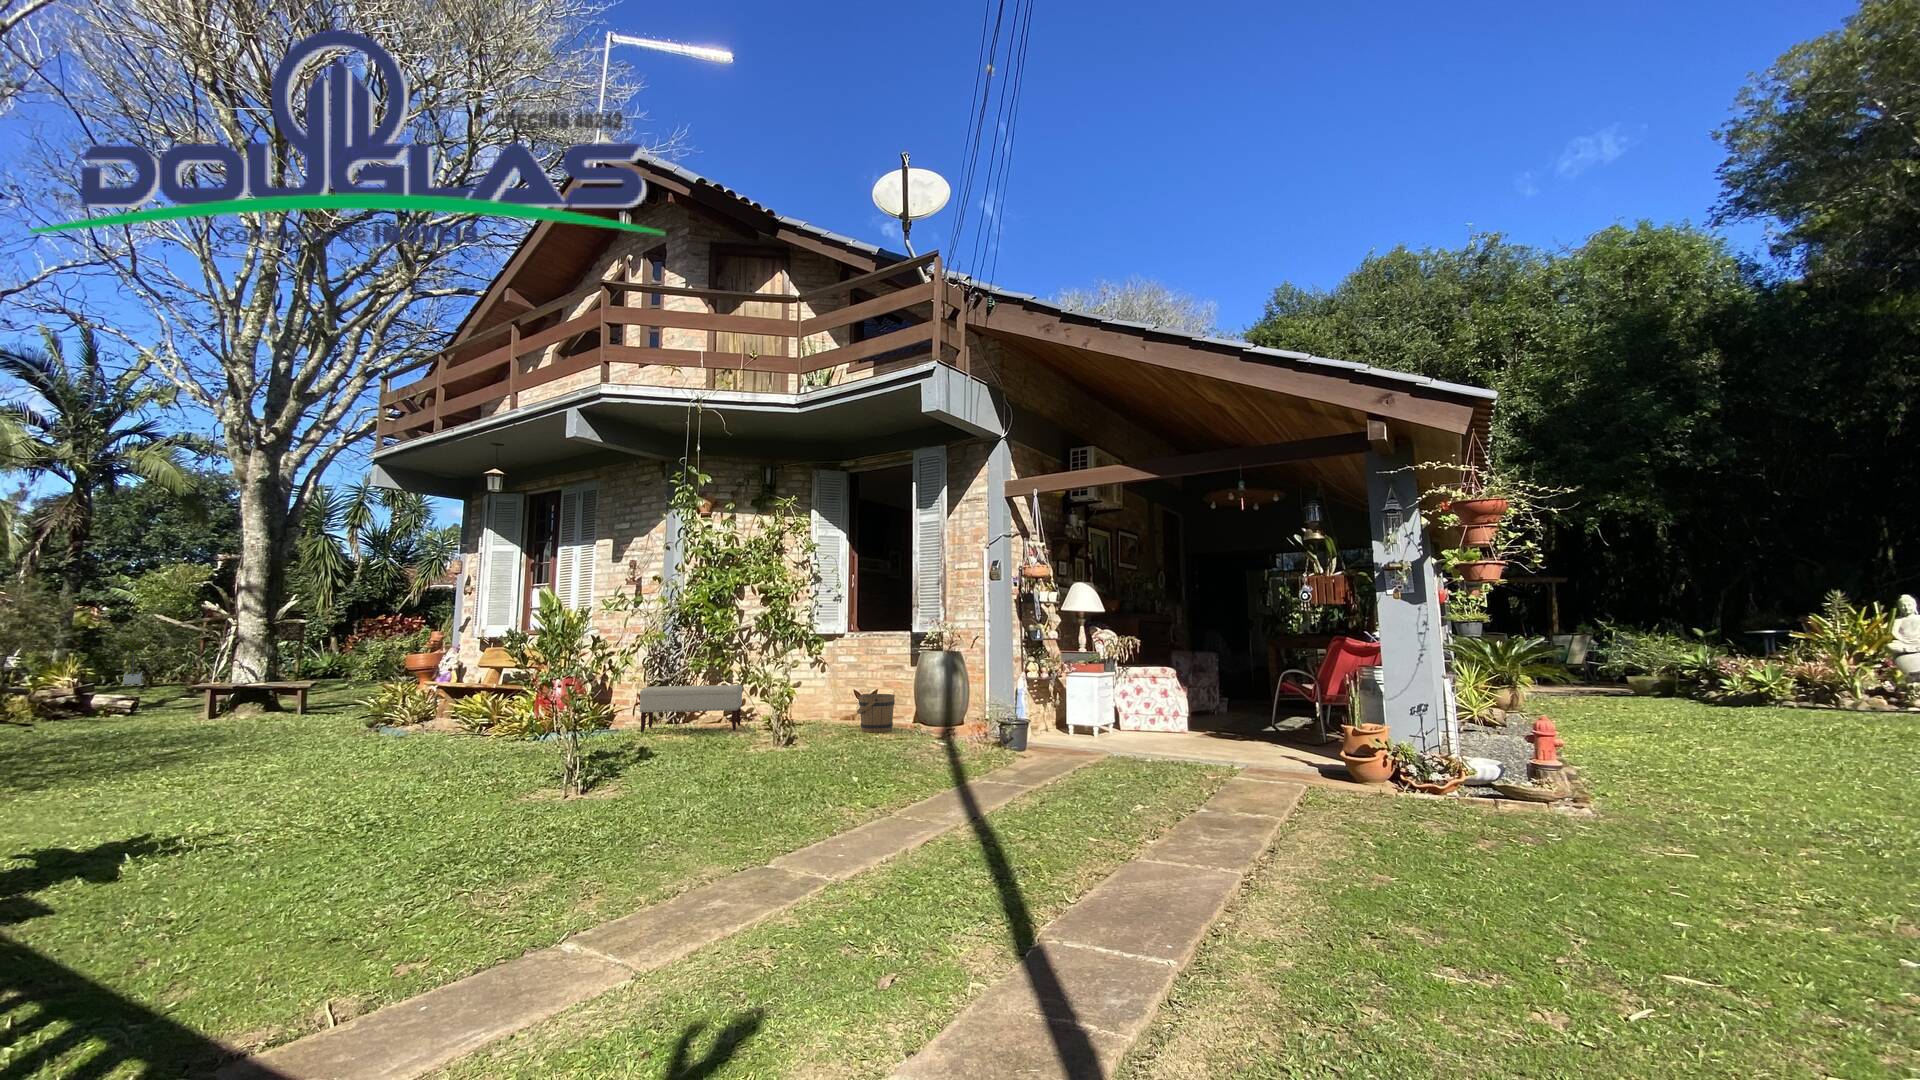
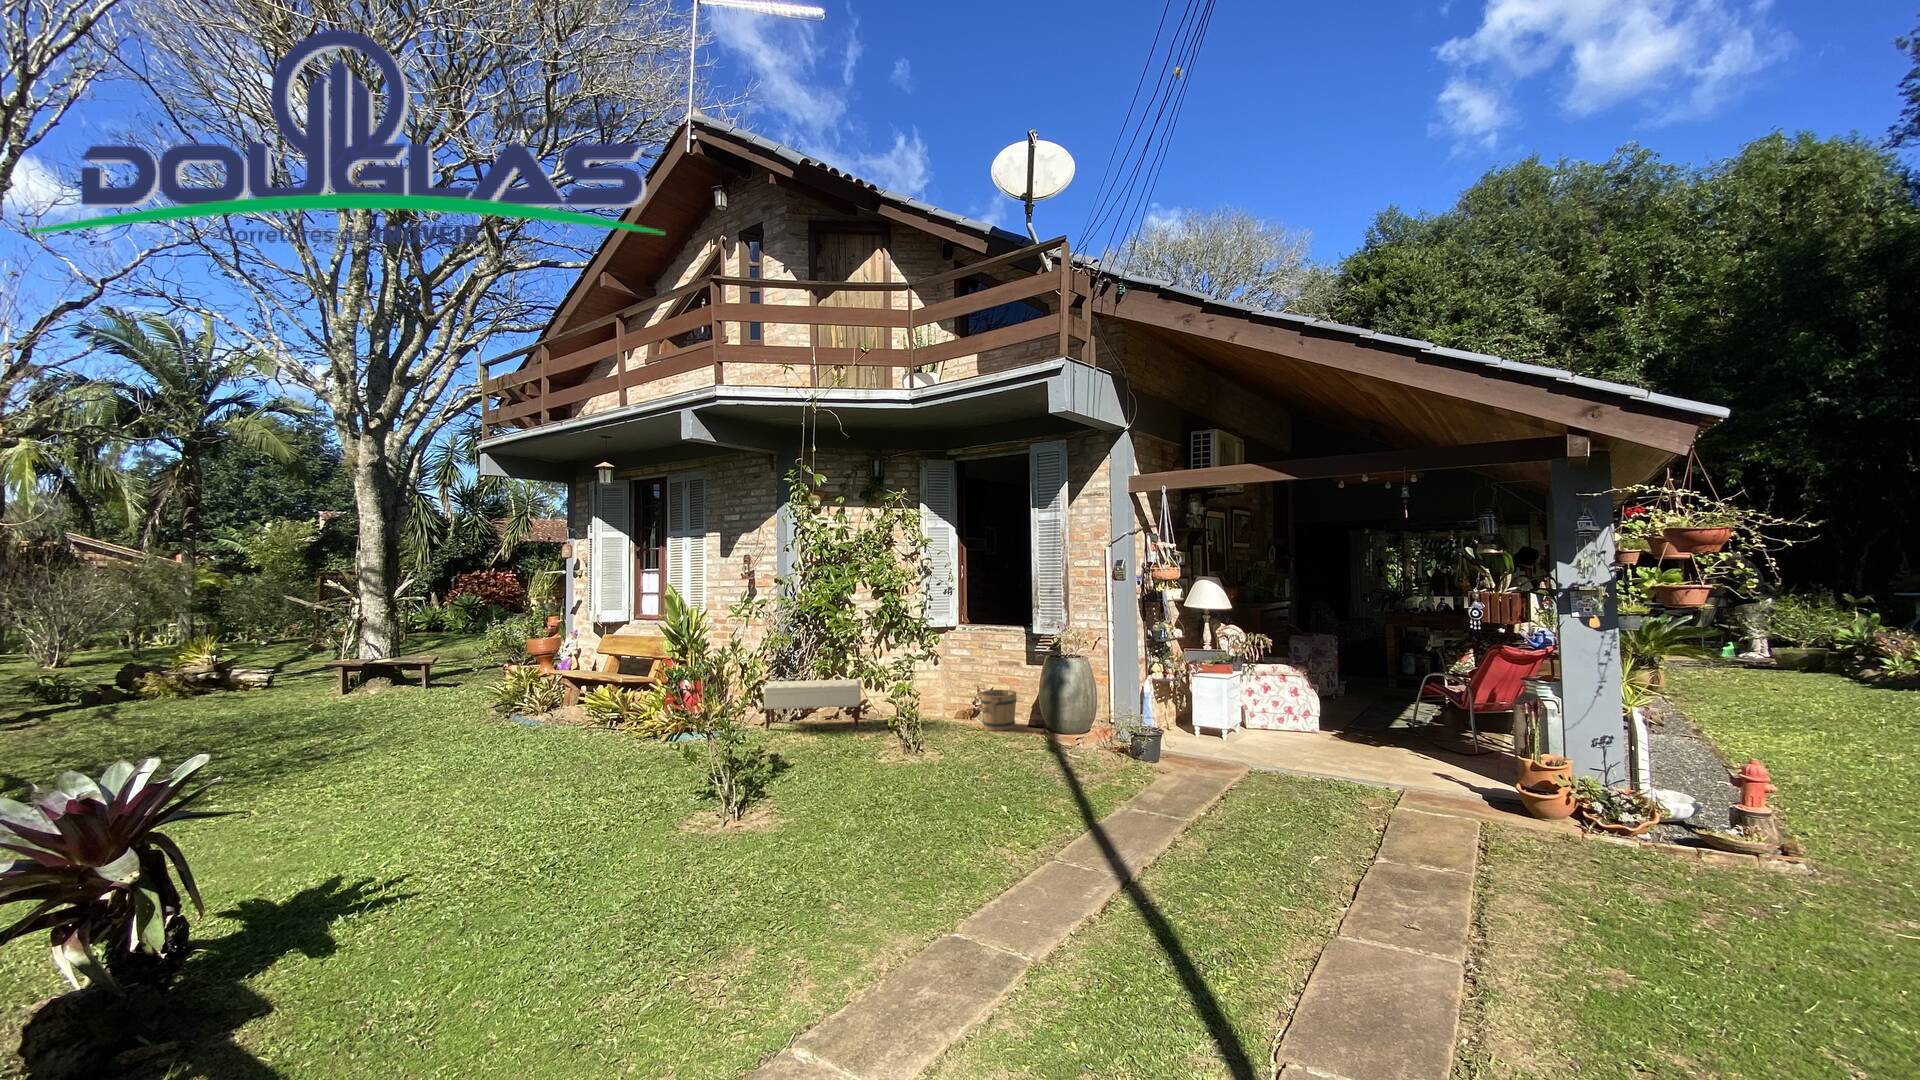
potted tree: present [119,639,146,684] -> none [244,608,268,651]

